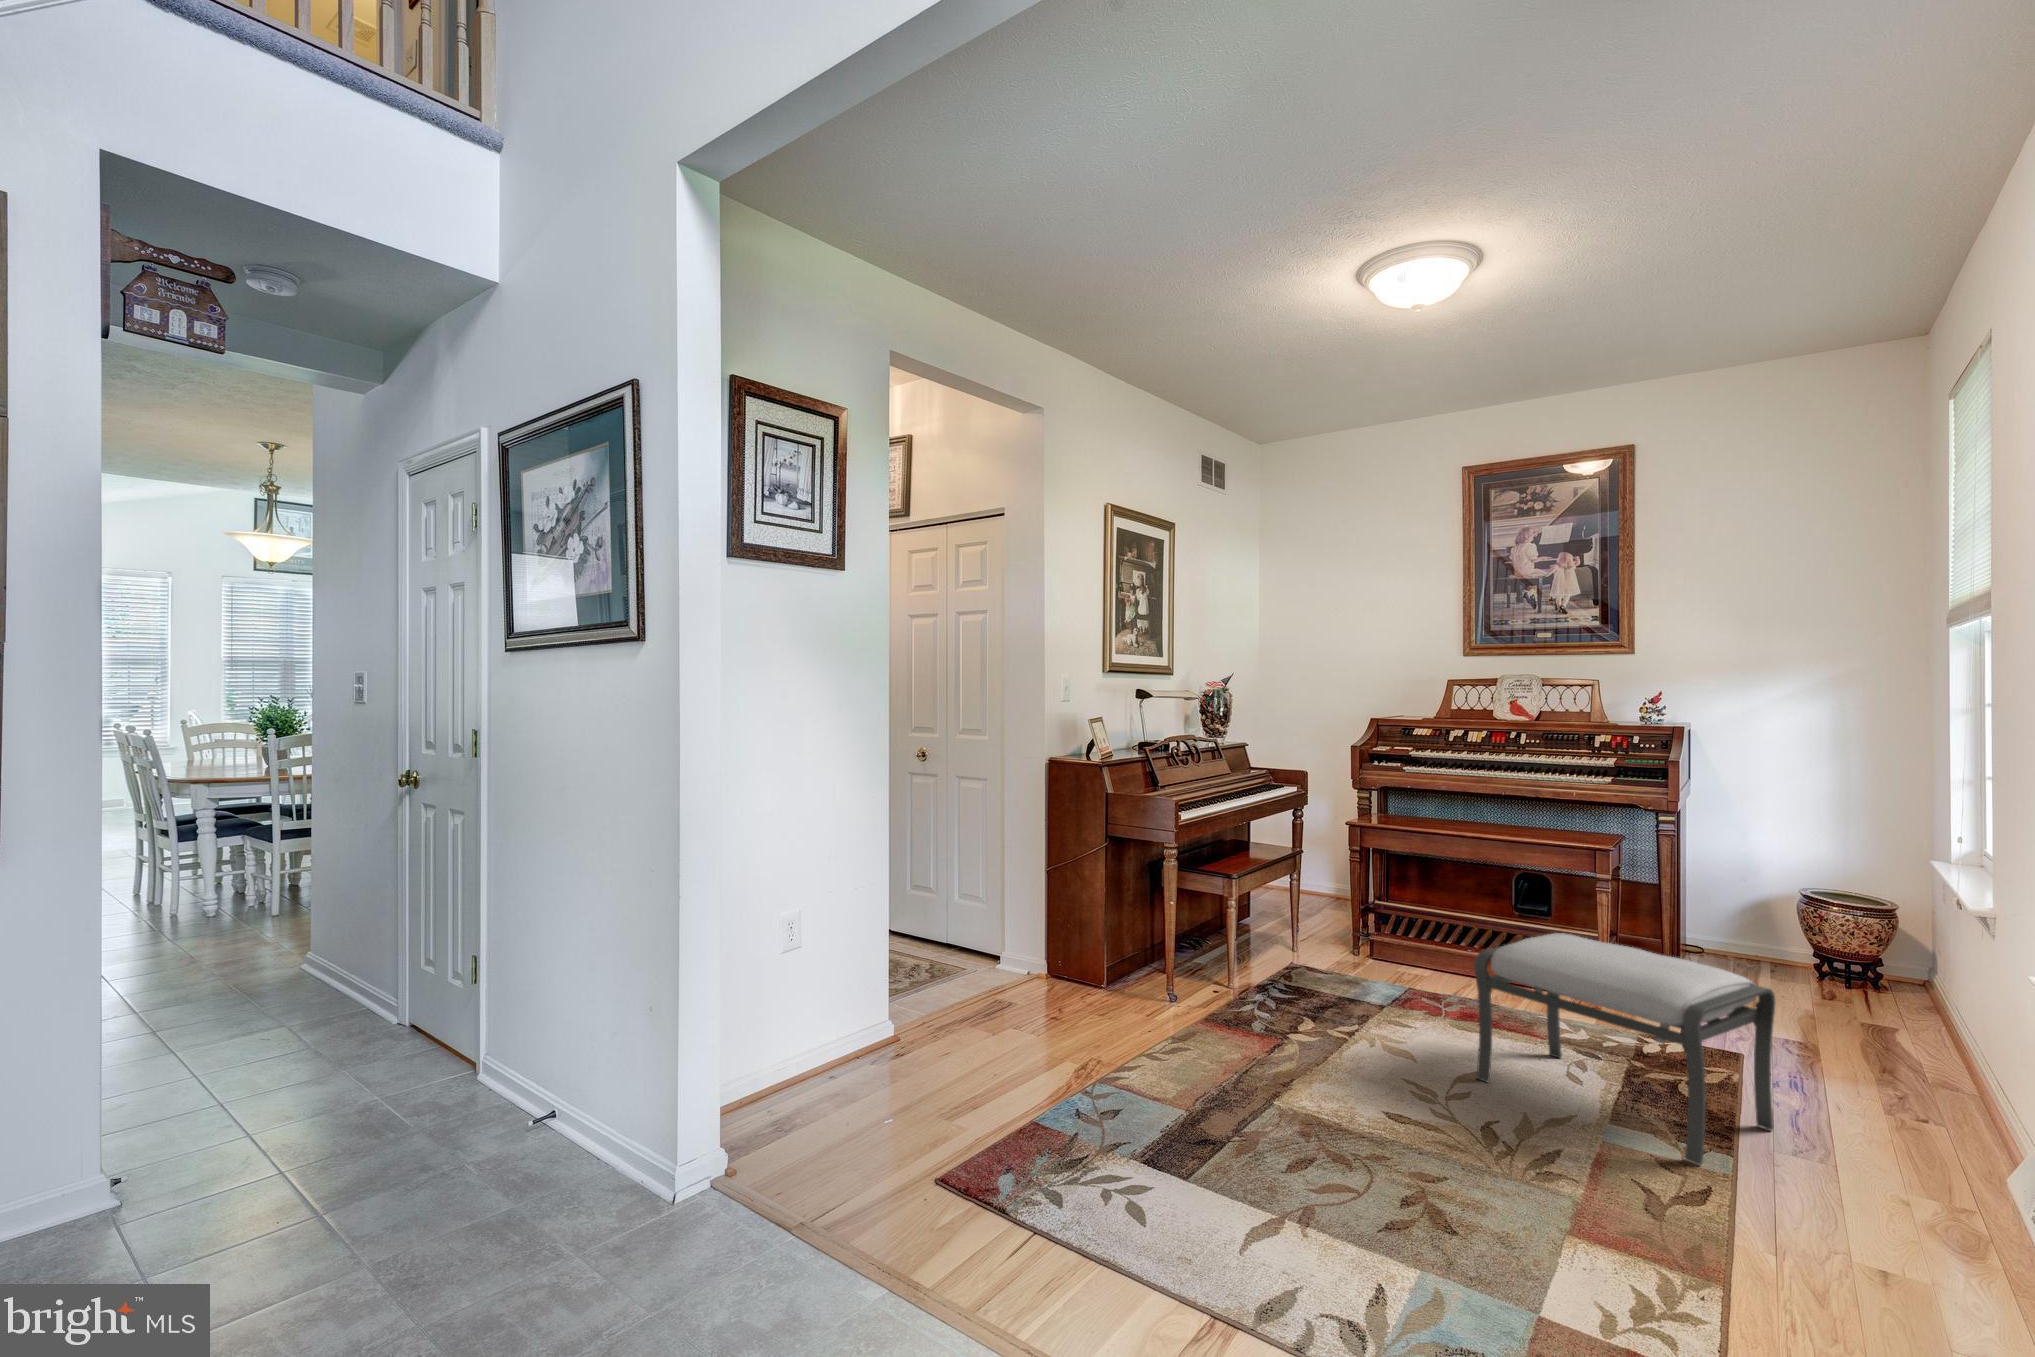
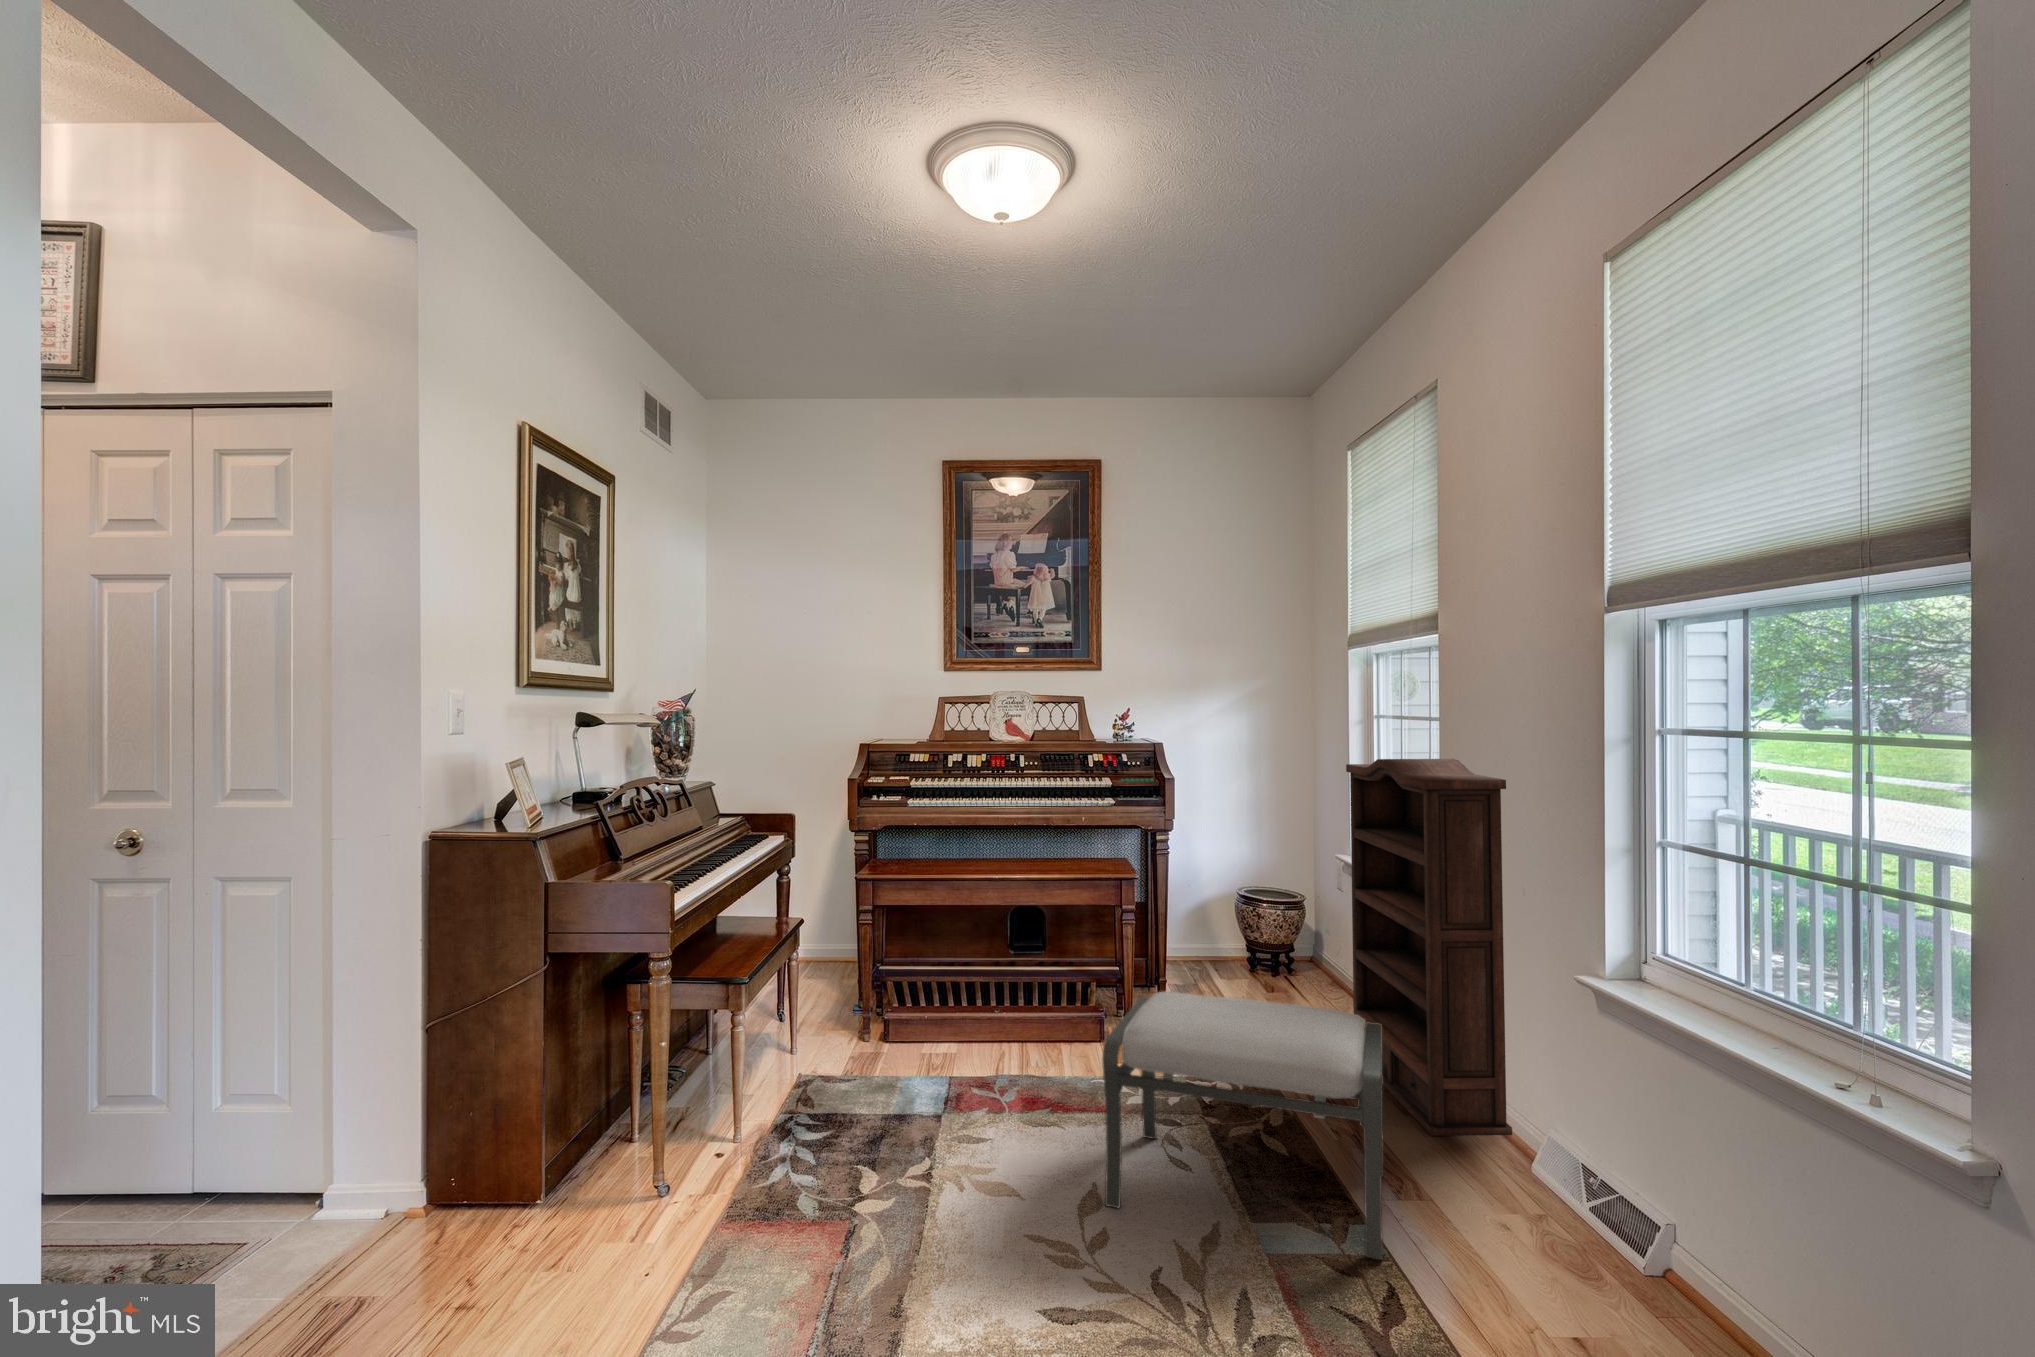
bookshelf: none [1859,749,1987,1148] -> present [1346,759,1512,1136]

